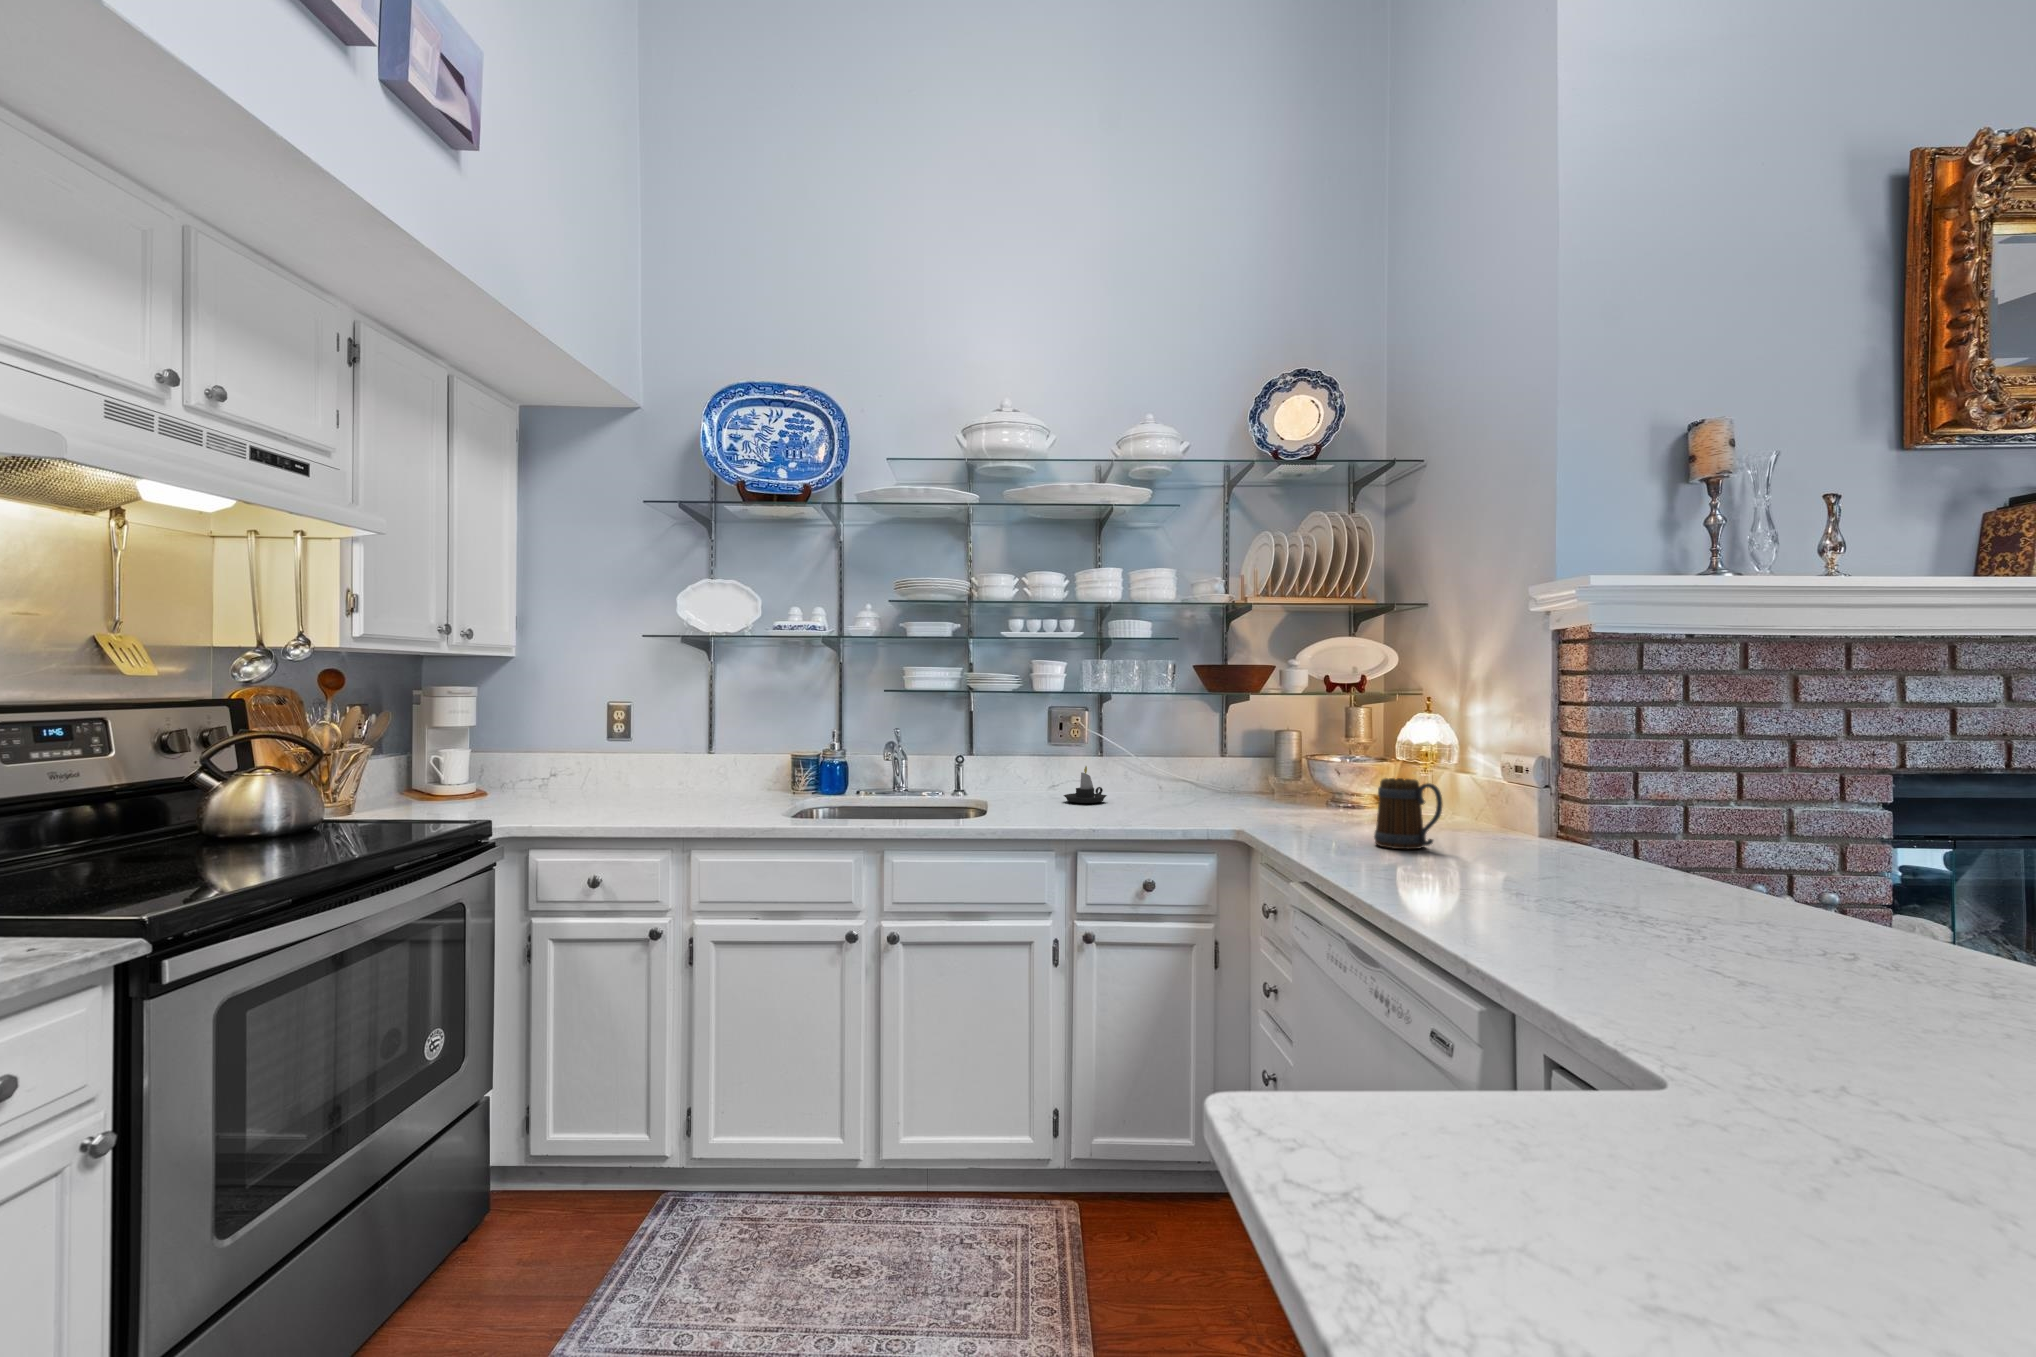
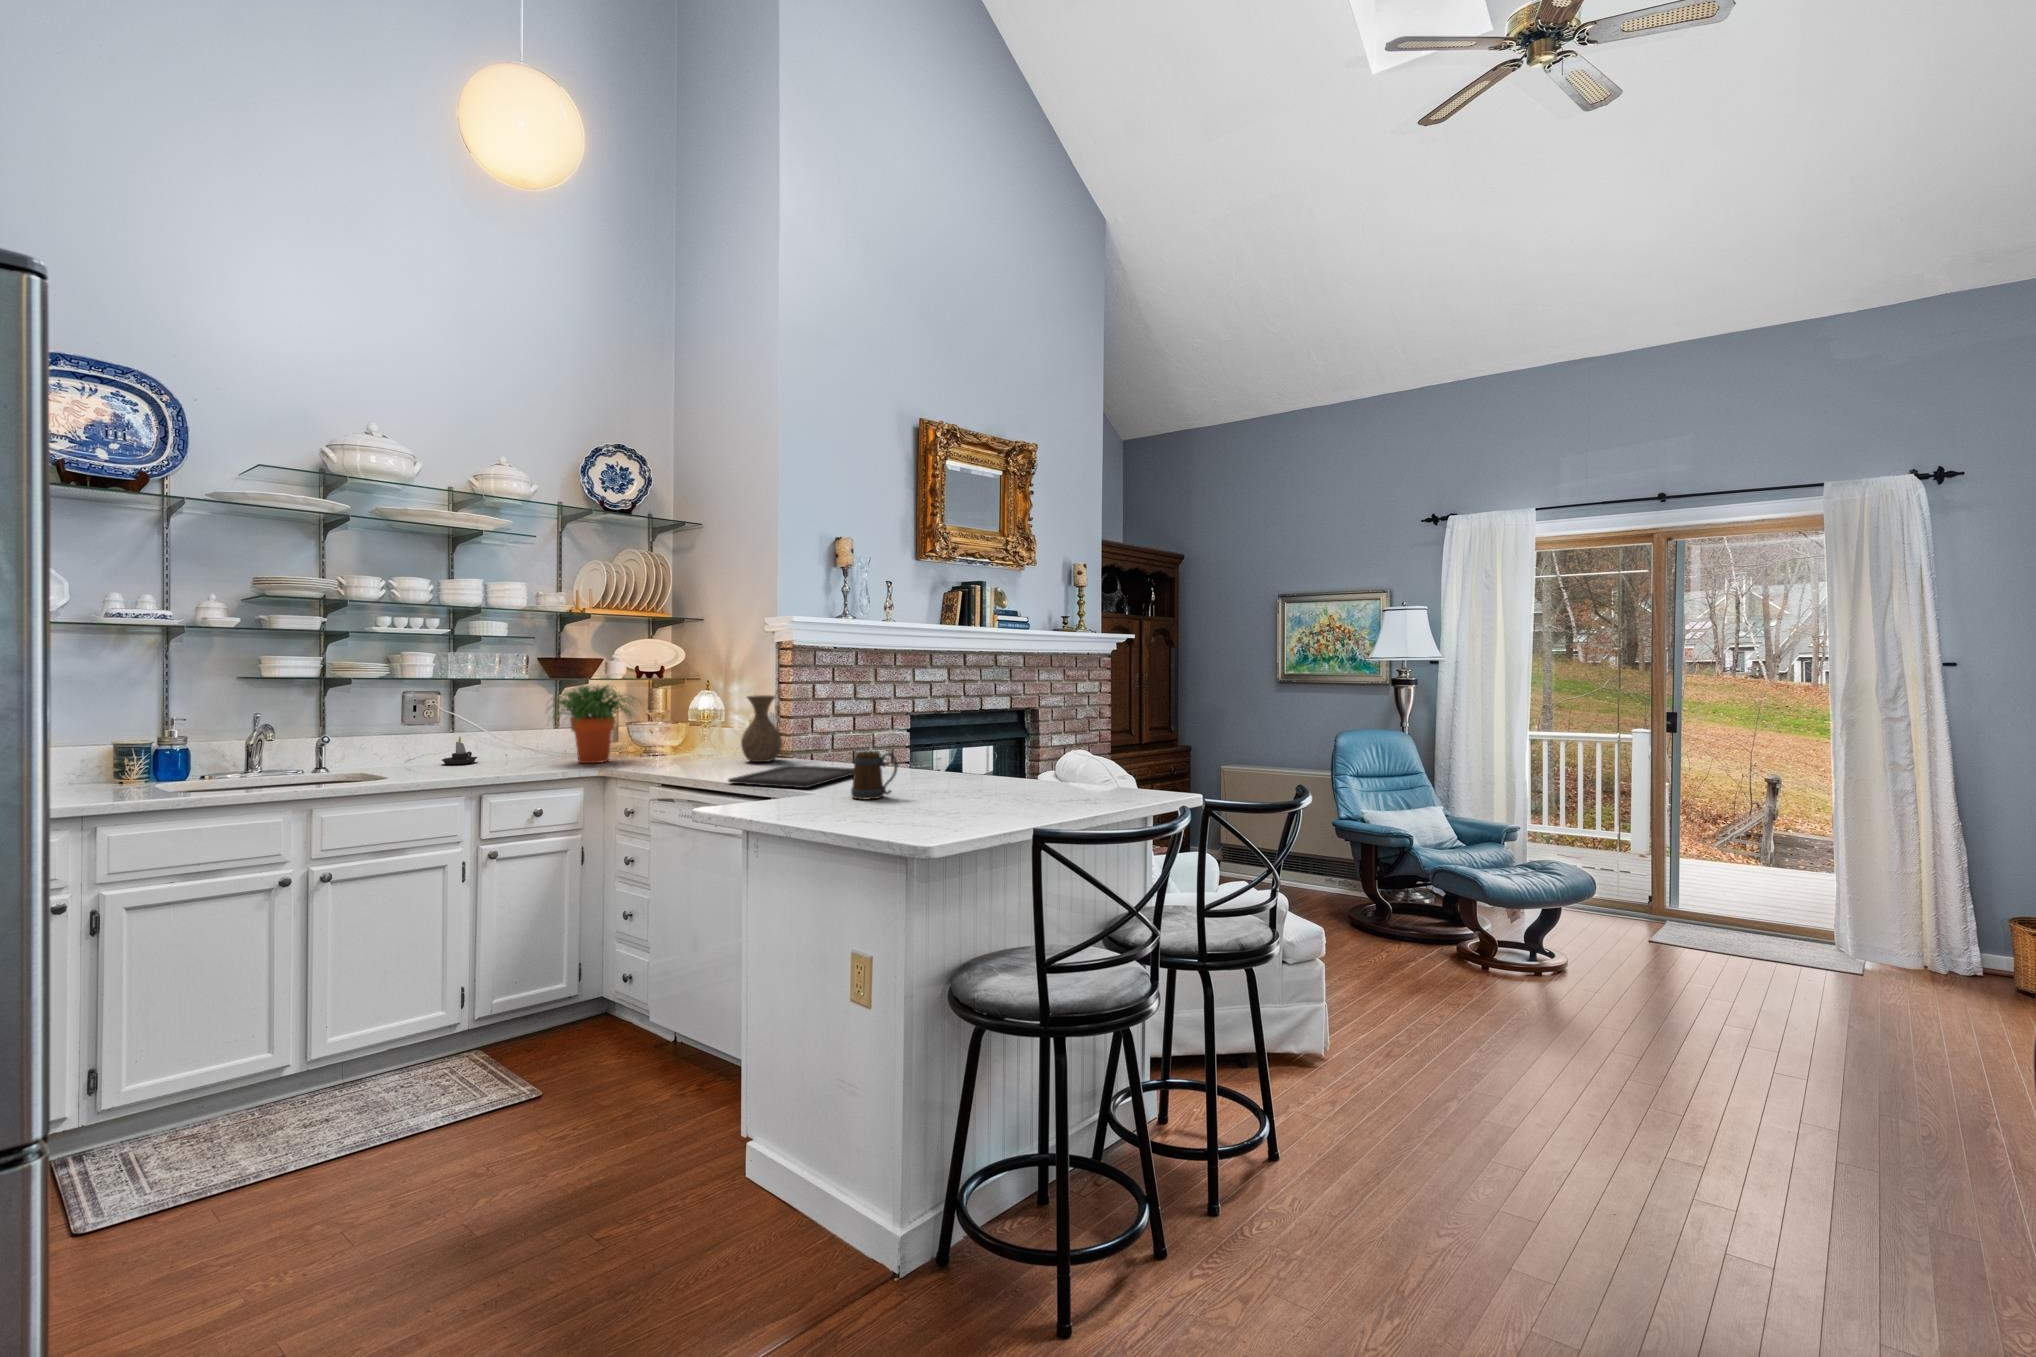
potted plant: none [1174,695,1322,820] -> present [547,685,634,763]
vase: none [1482,723,1565,850] -> present [741,695,782,762]
mug: present [1374,778,1442,849] -> present [851,751,898,800]
tray: none [1429,865,1766,930] -> present [728,765,854,788]

